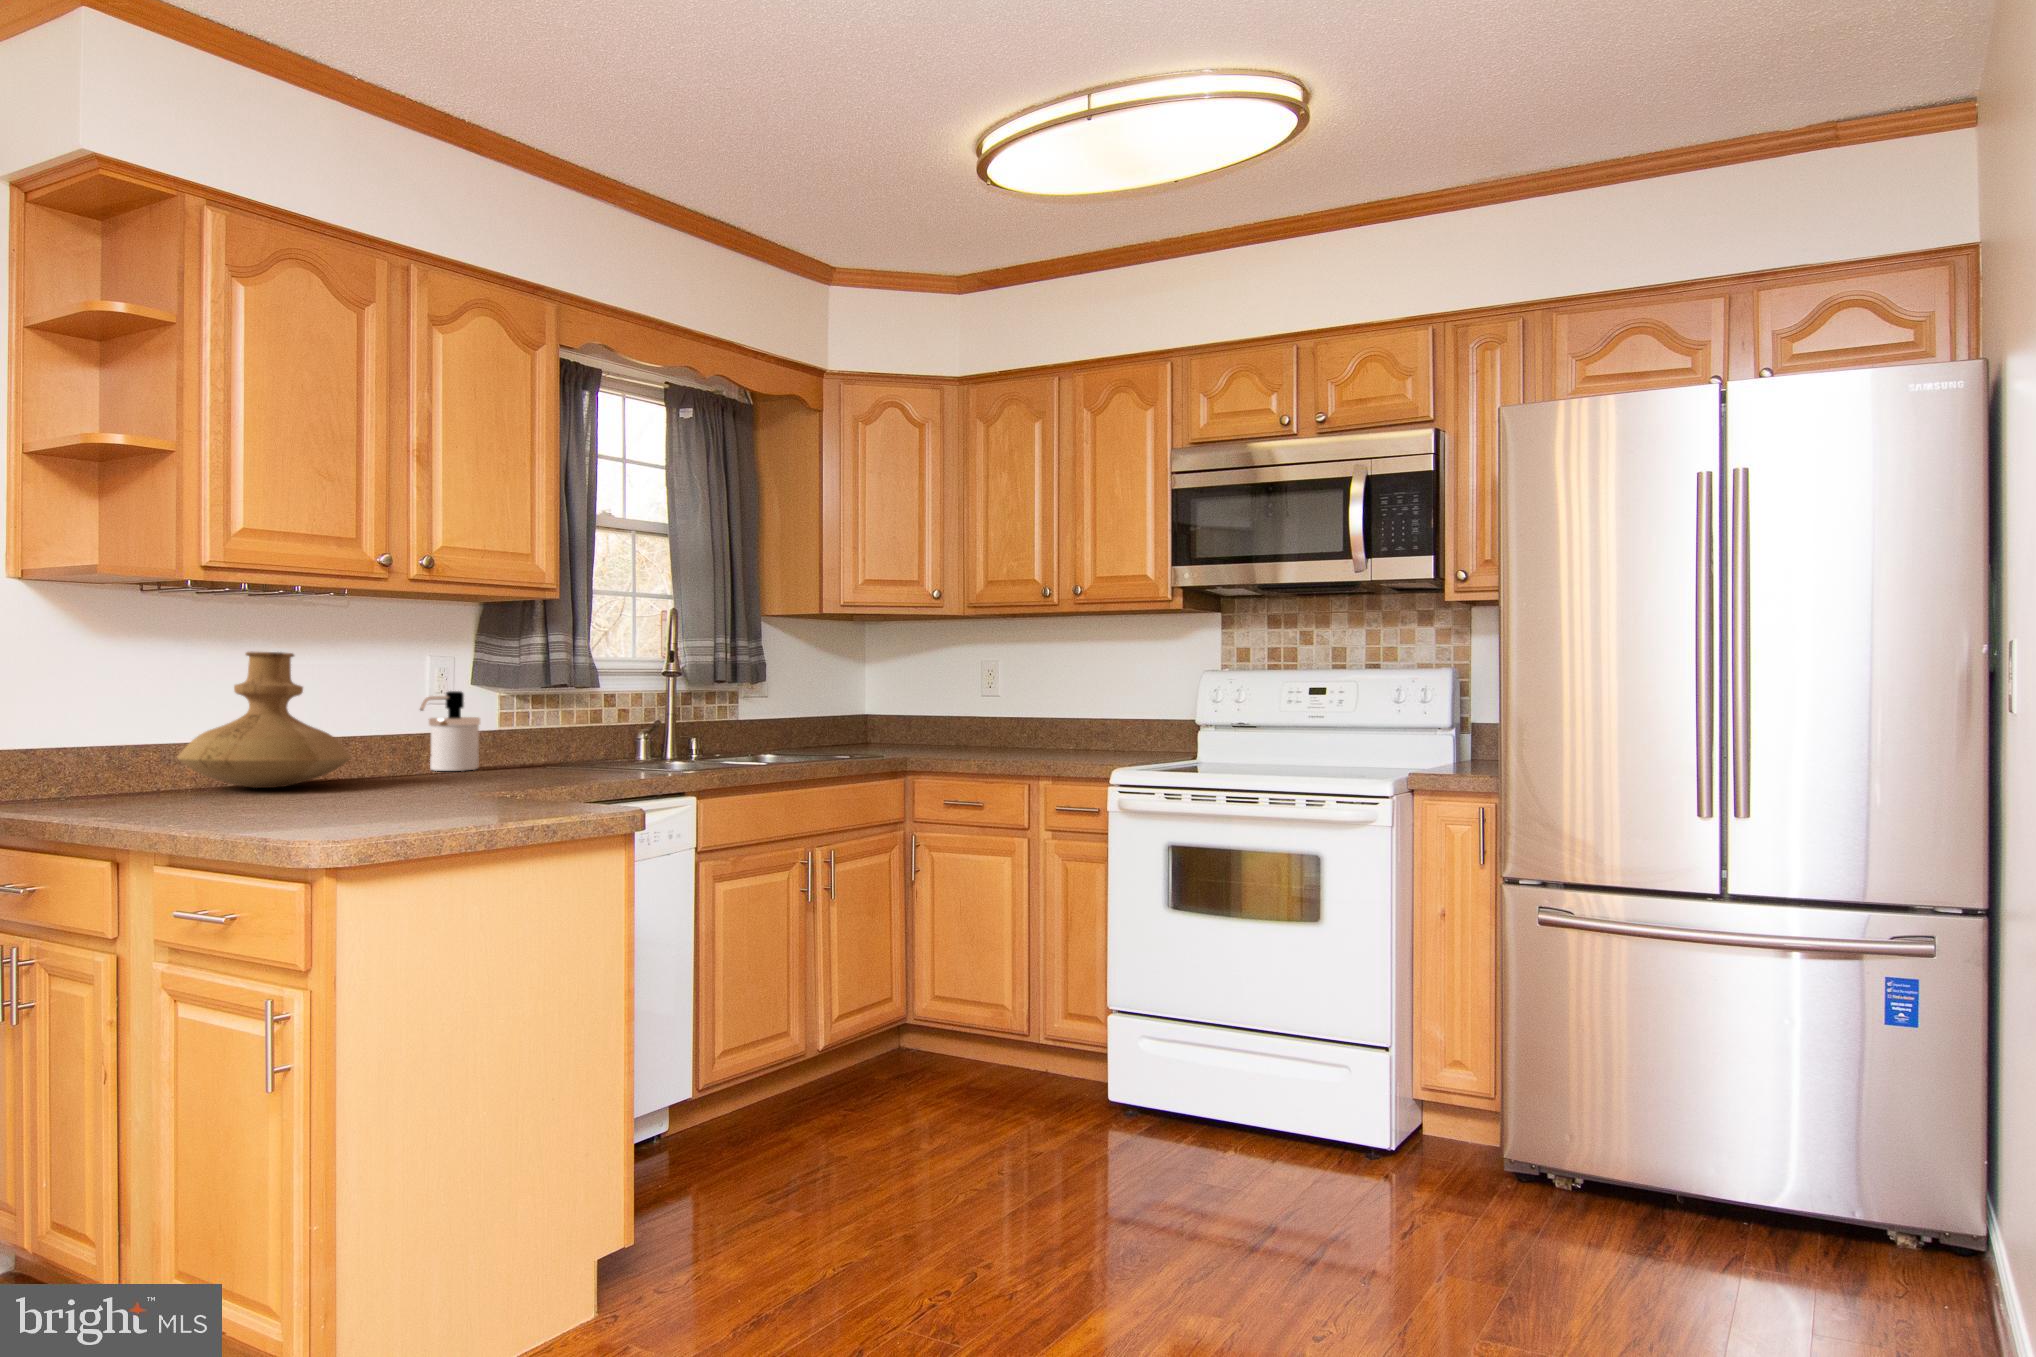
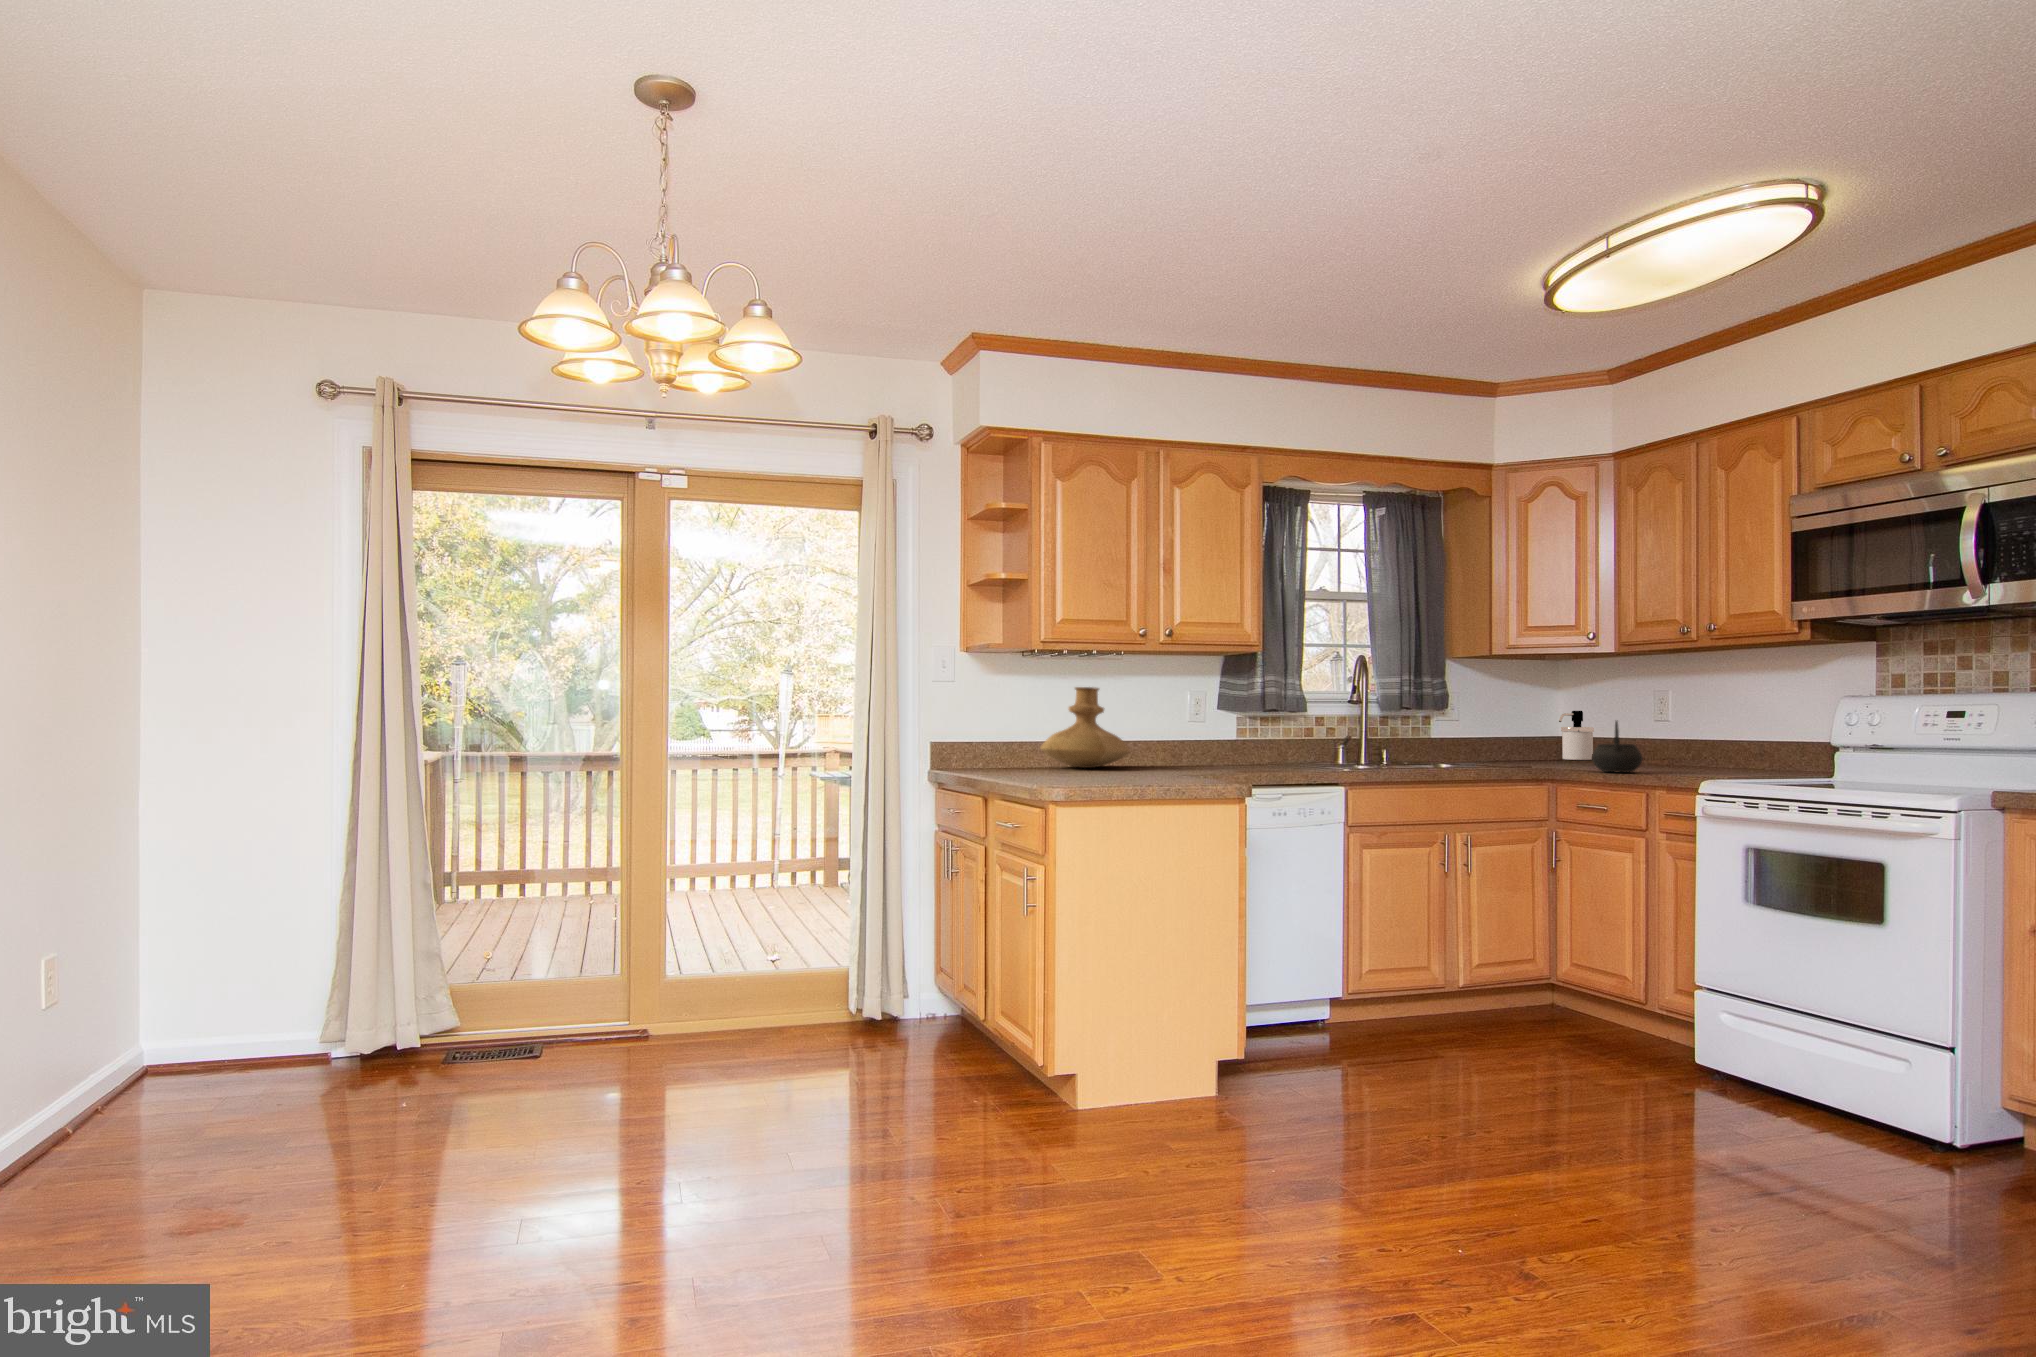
soap dispenser: present [420,691,480,771] -> present [1559,711,1594,760]
kettle: none [967,697,1022,760] -> present [1592,721,1643,772]

